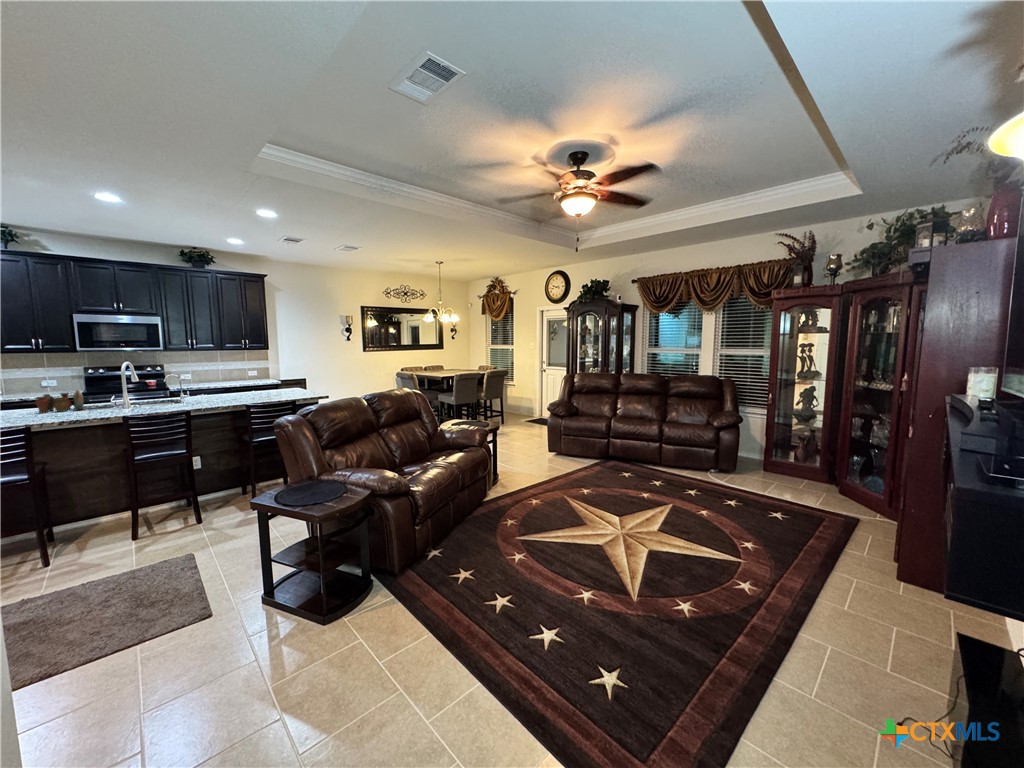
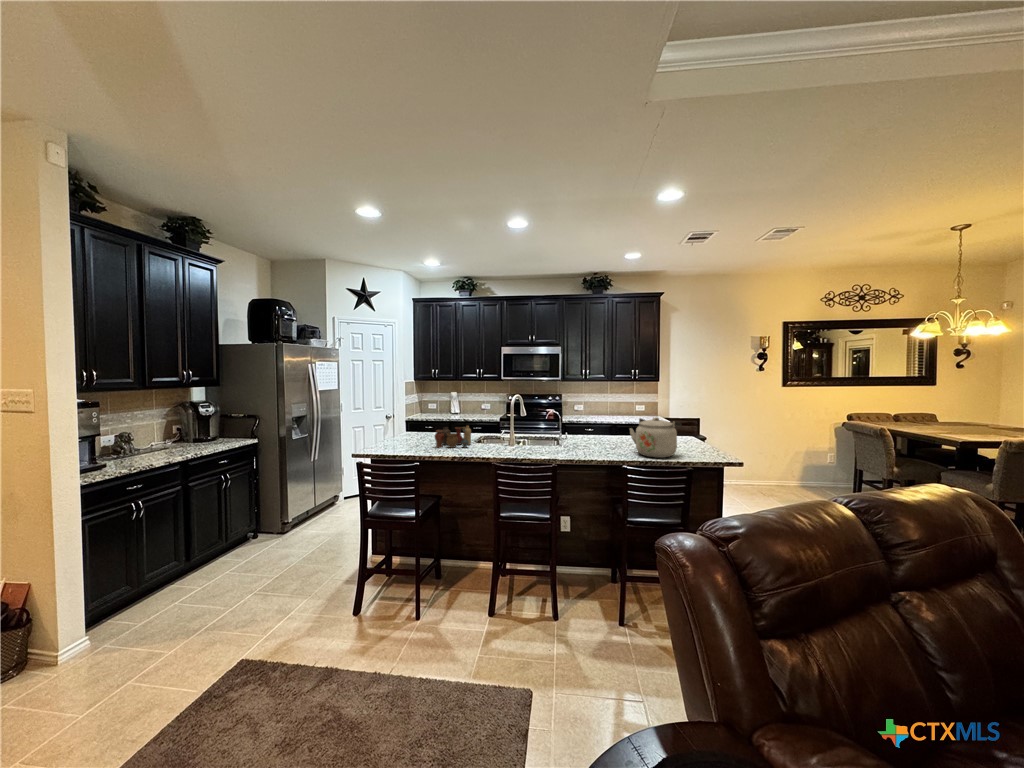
kettle: none [249,370,288,396] -> present [630,417,682,458]

